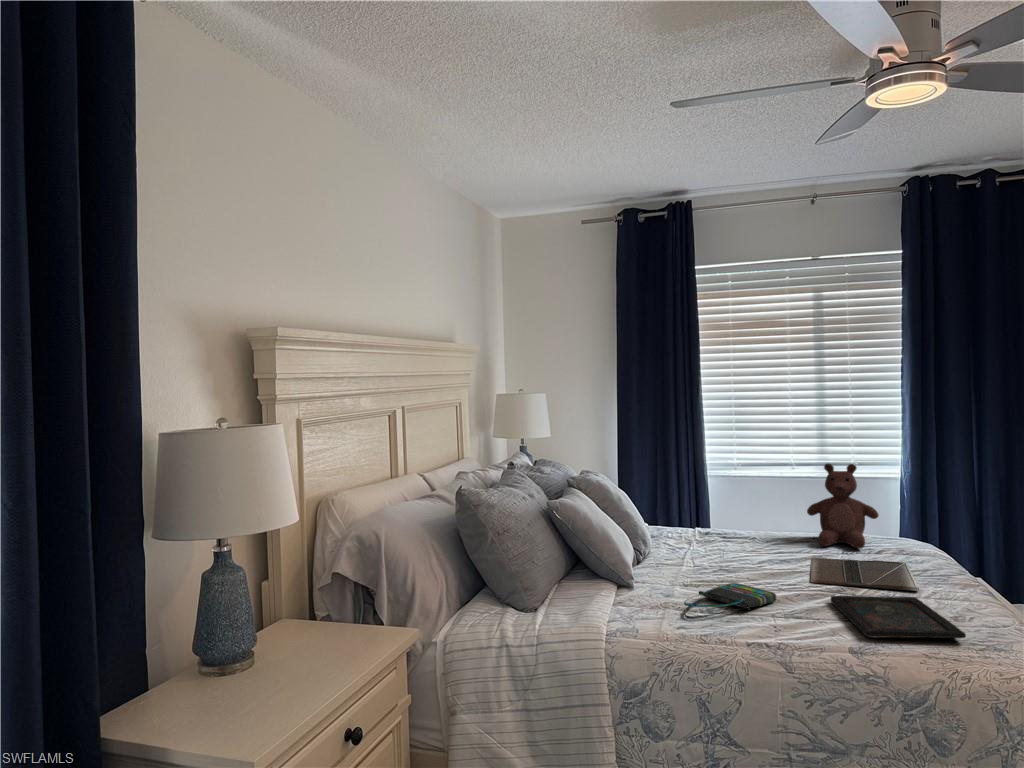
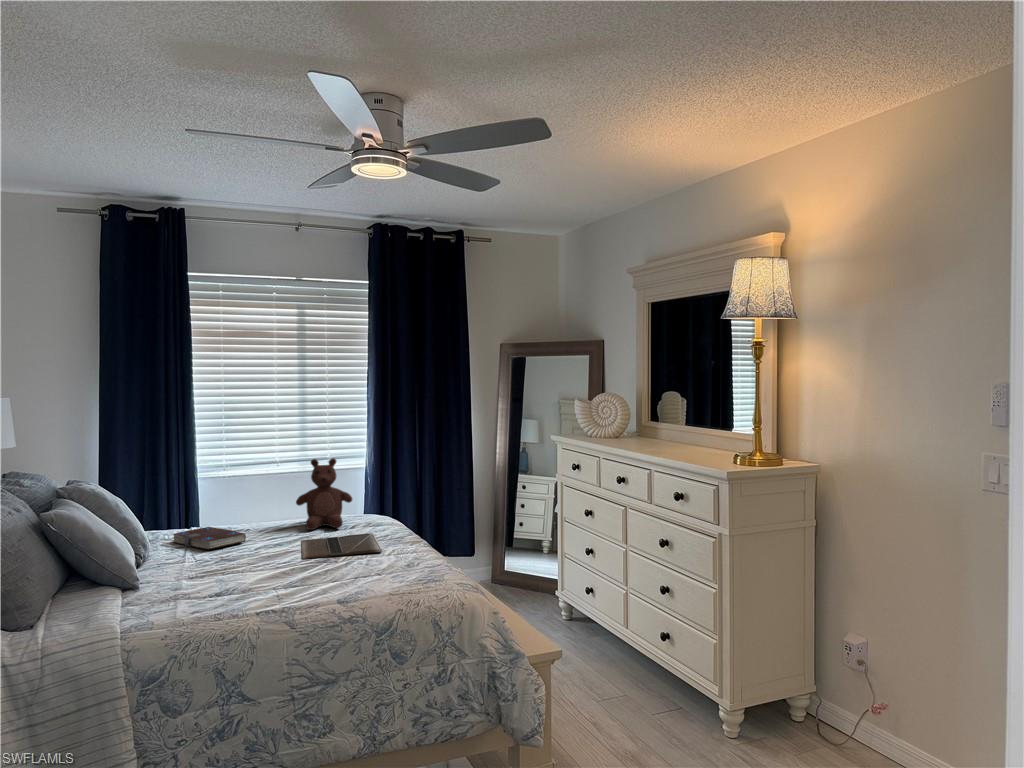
book: none [674,527,748,554] -> present [173,527,246,550]
tote bag: present [684,583,776,619] -> none [196,569,277,605]
tray: present [831,596,966,638] -> none [320,556,413,588]

